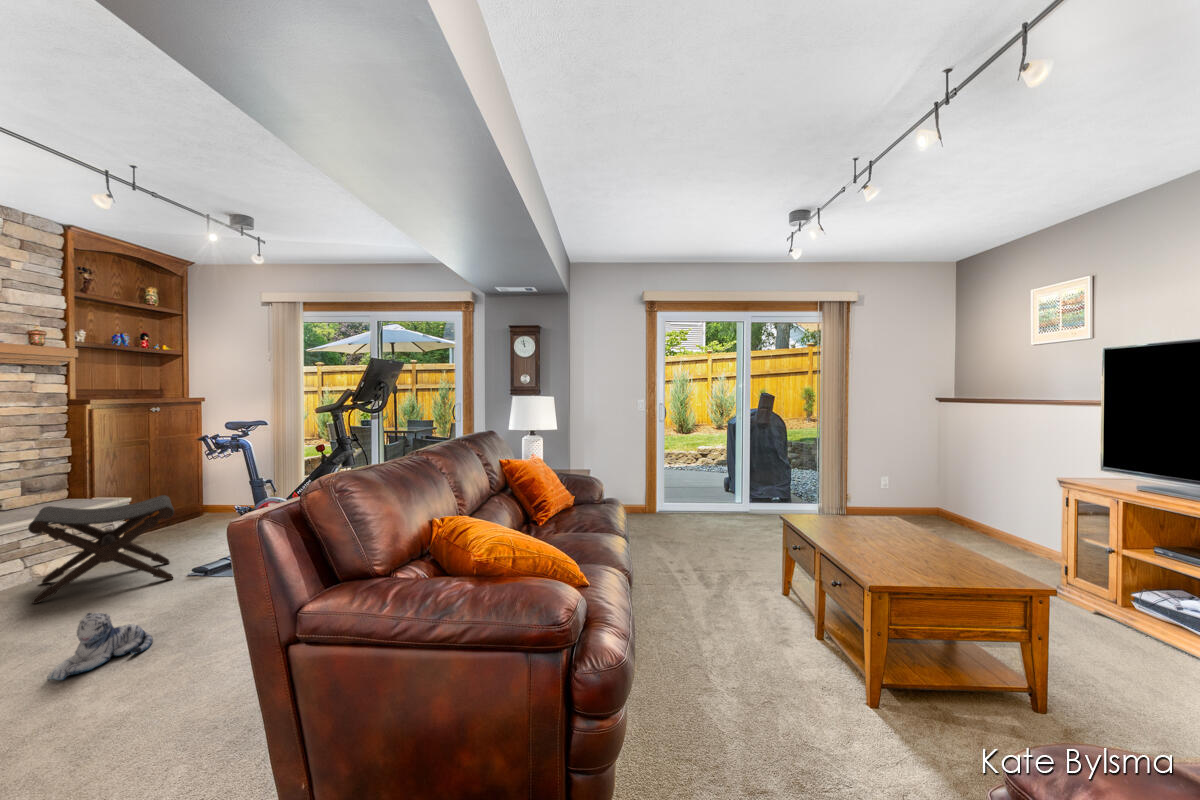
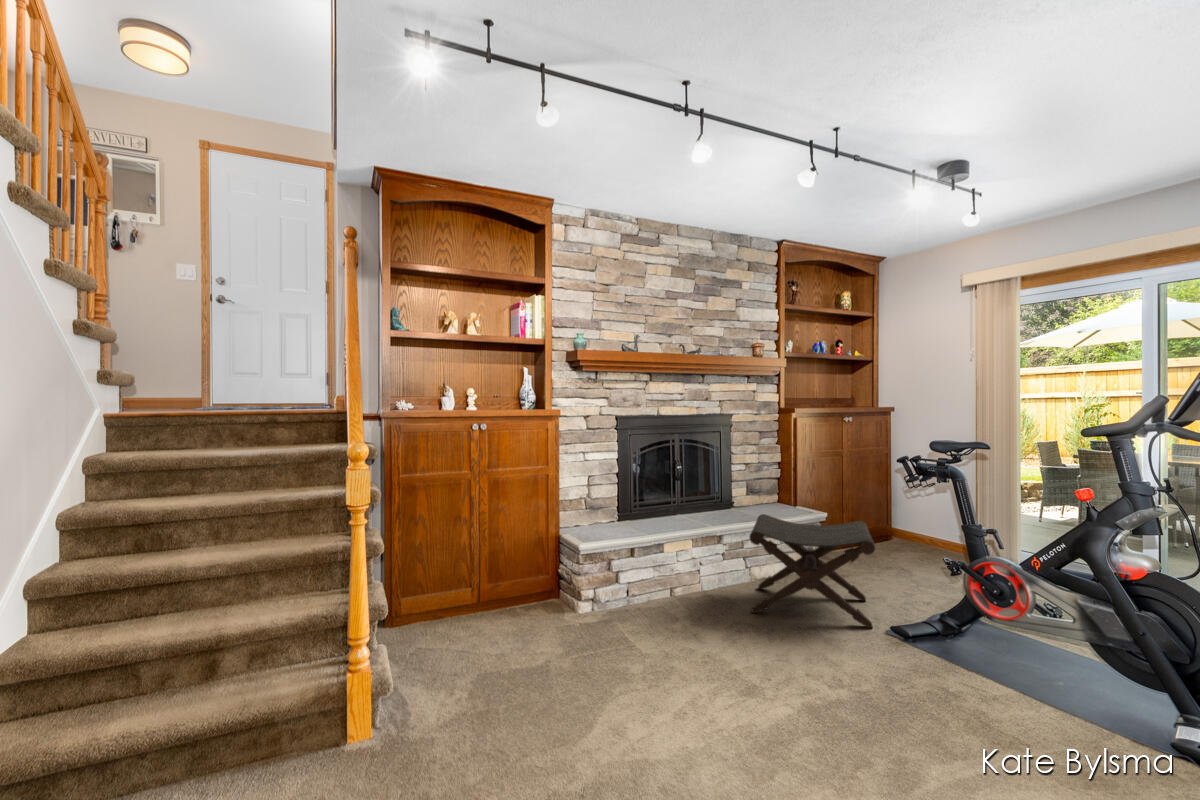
plush toy: present [47,613,153,680] -> none [762,672,863,749]

